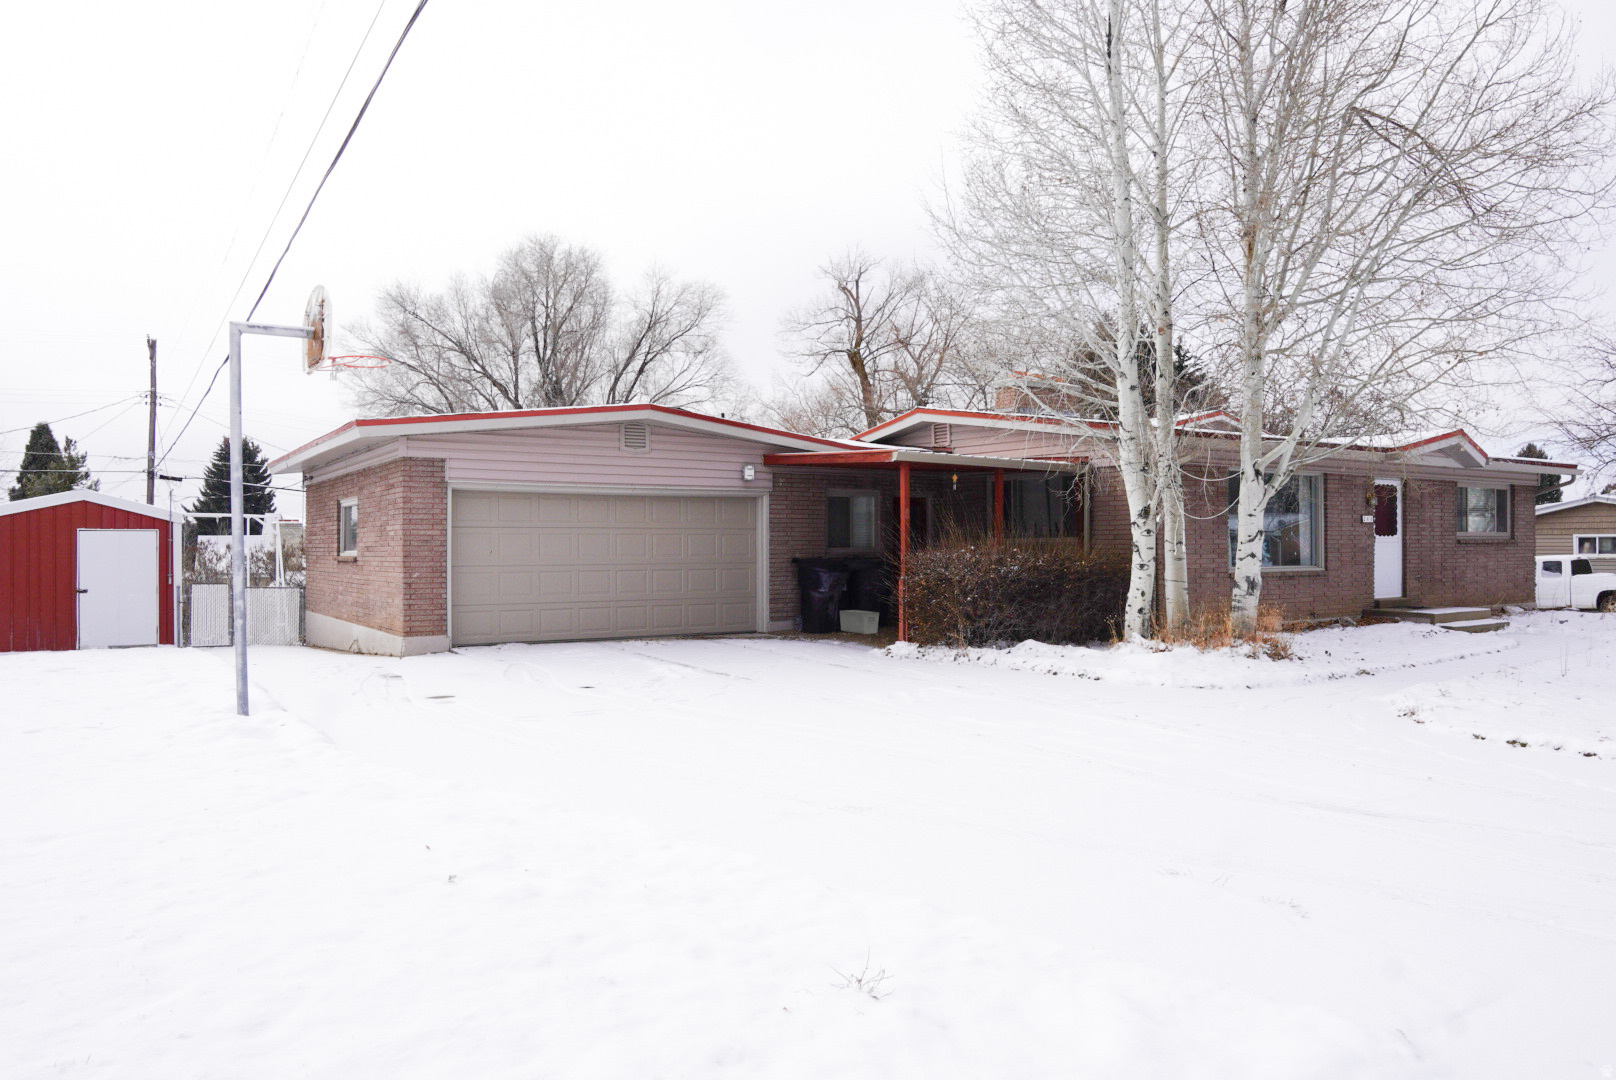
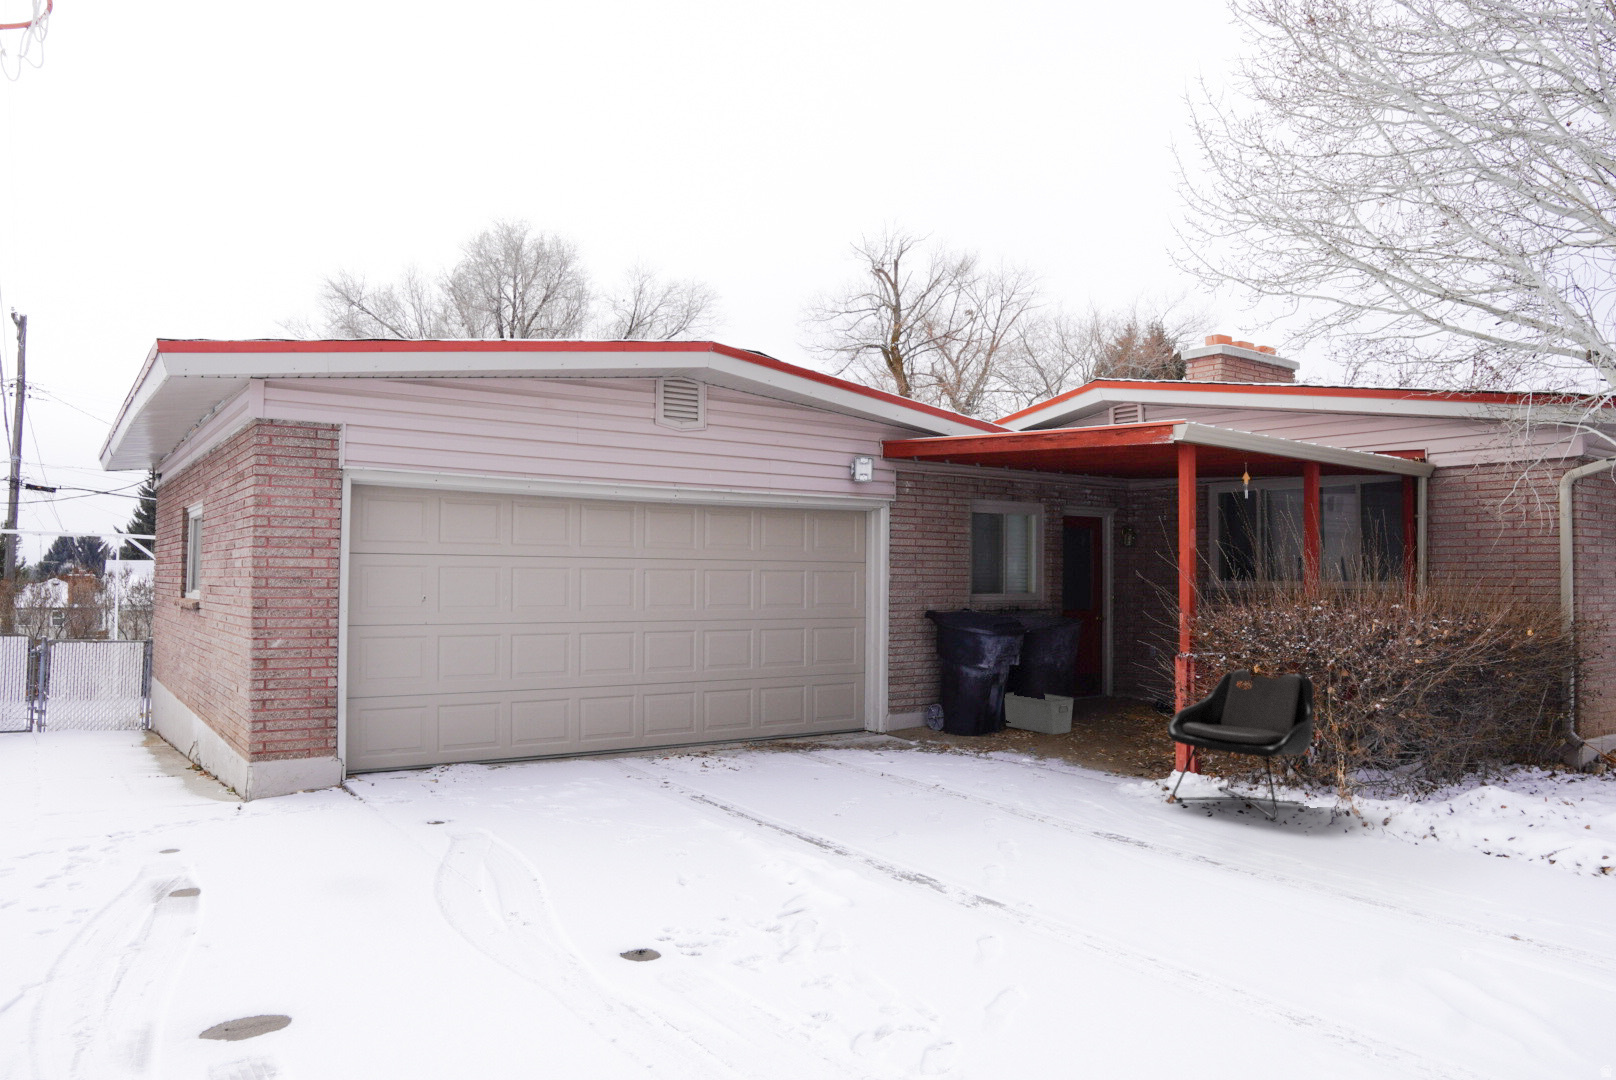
lounge chair: none [884,585,962,661] -> present [1167,669,1314,821]

